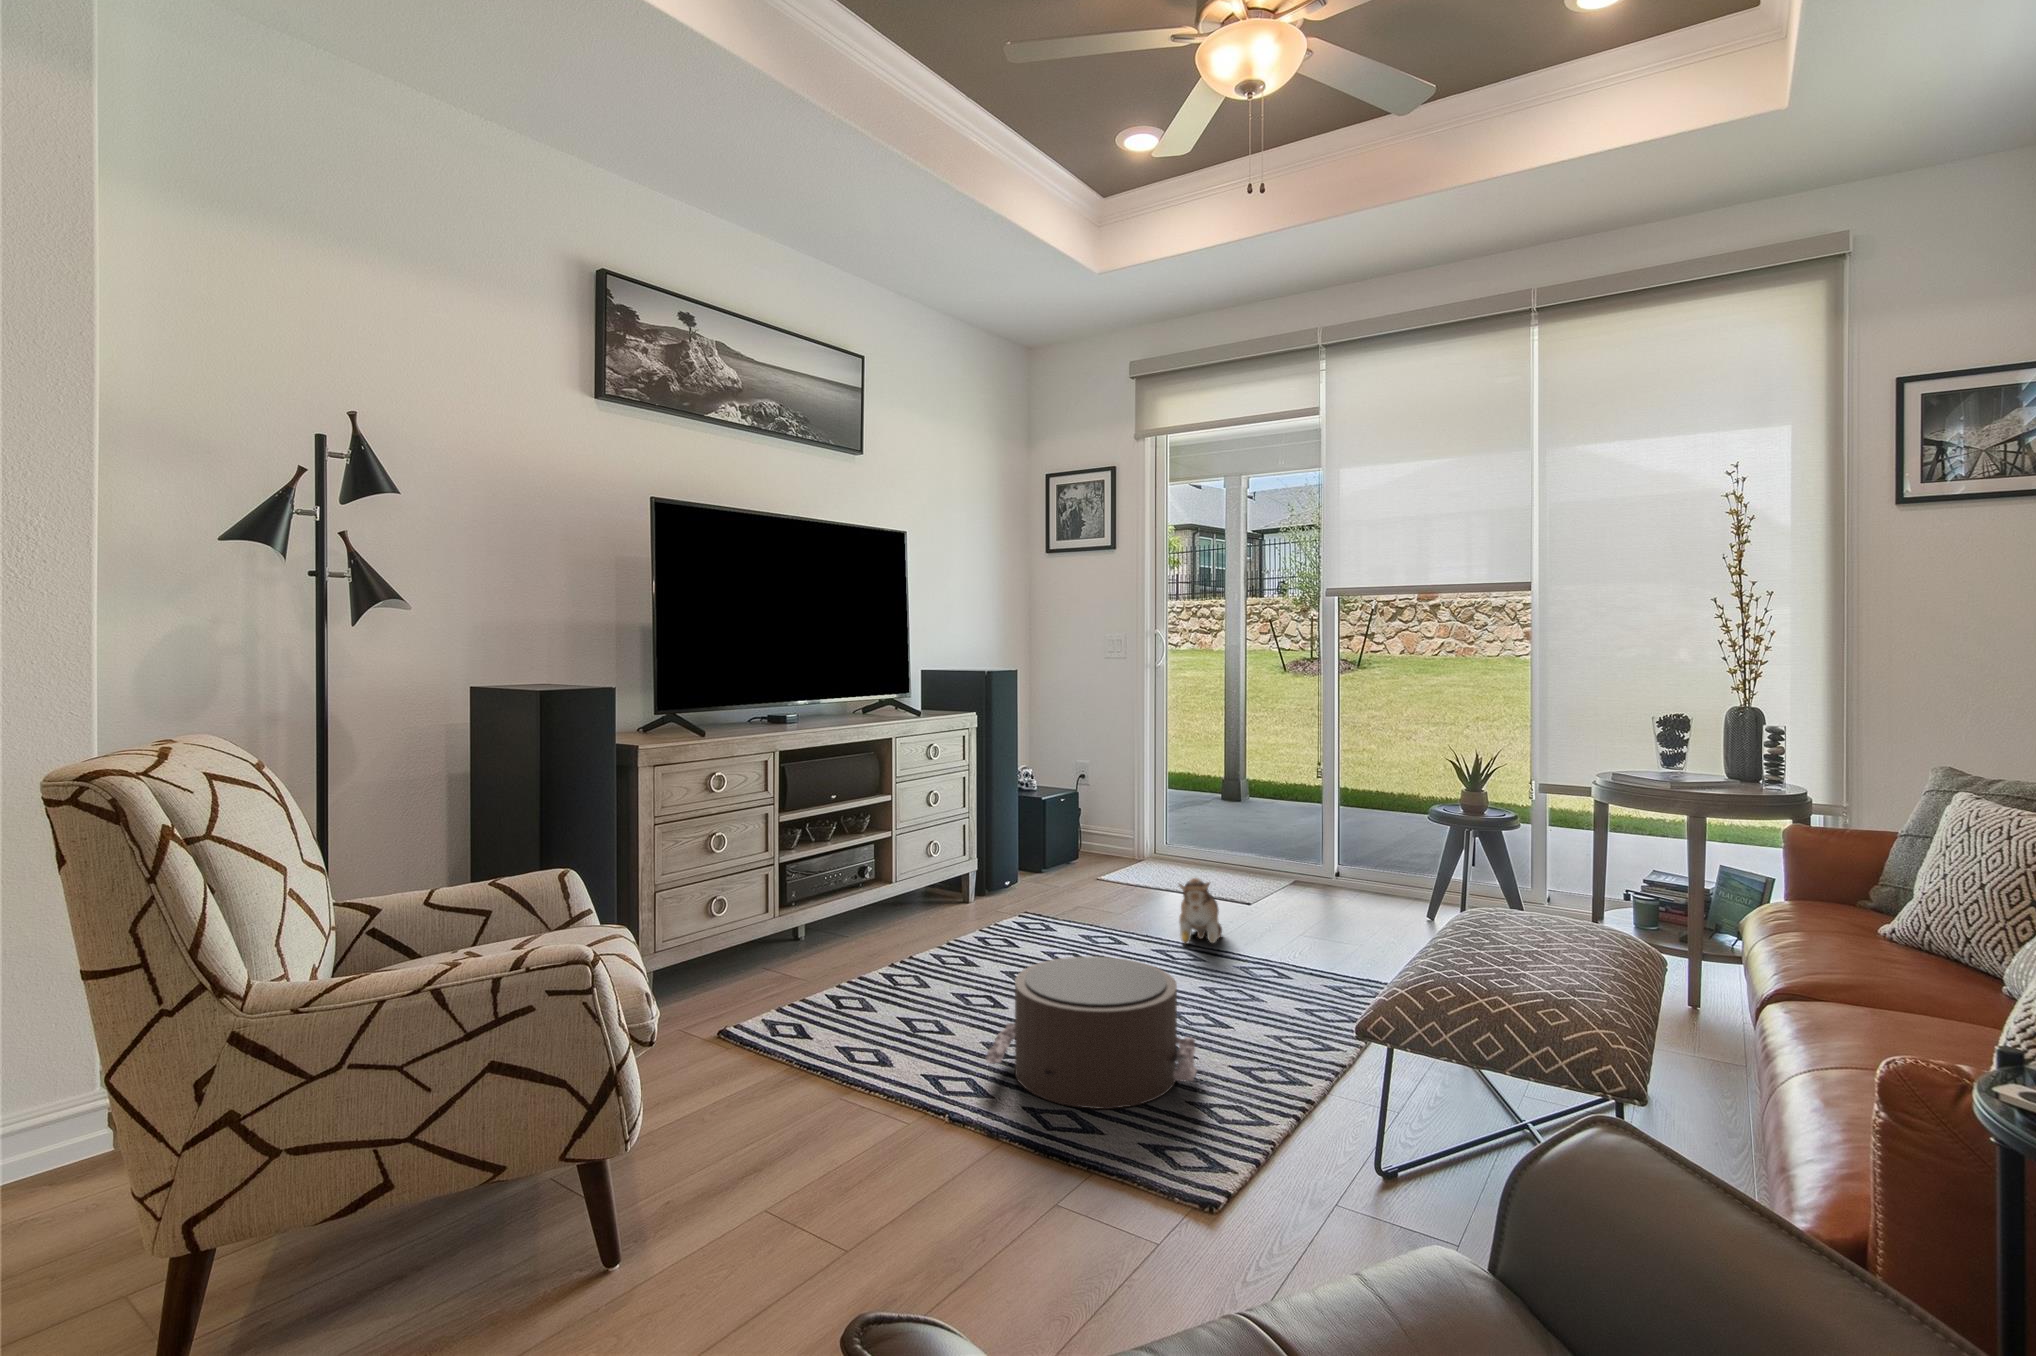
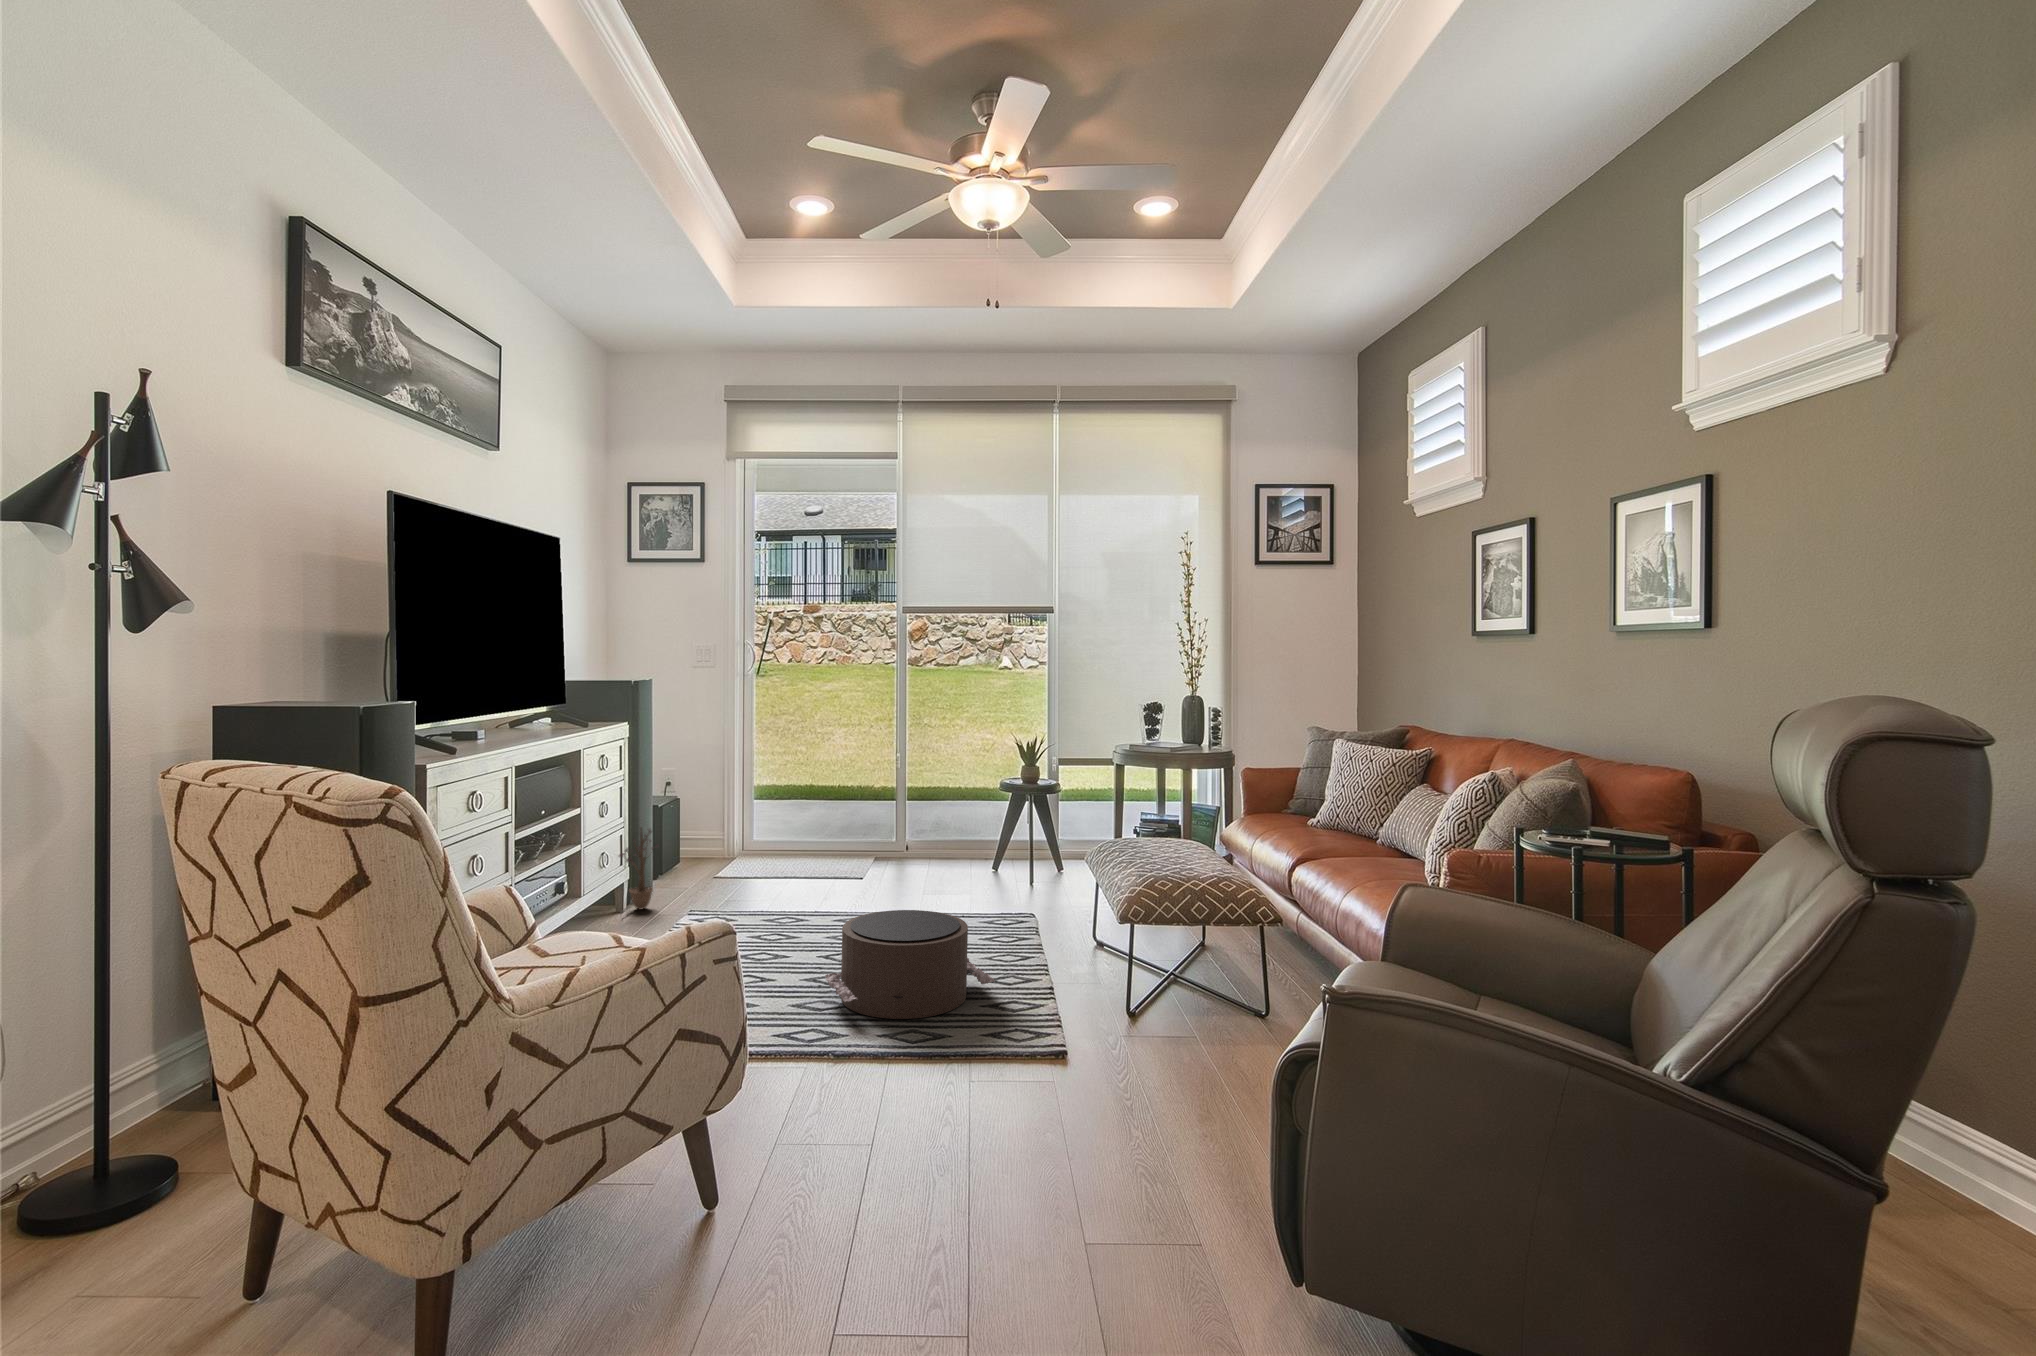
decorative plant: none [936,827,989,915] -> present [619,828,658,913]
plush toy: present [1179,878,1222,943] -> none [851,849,890,904]

